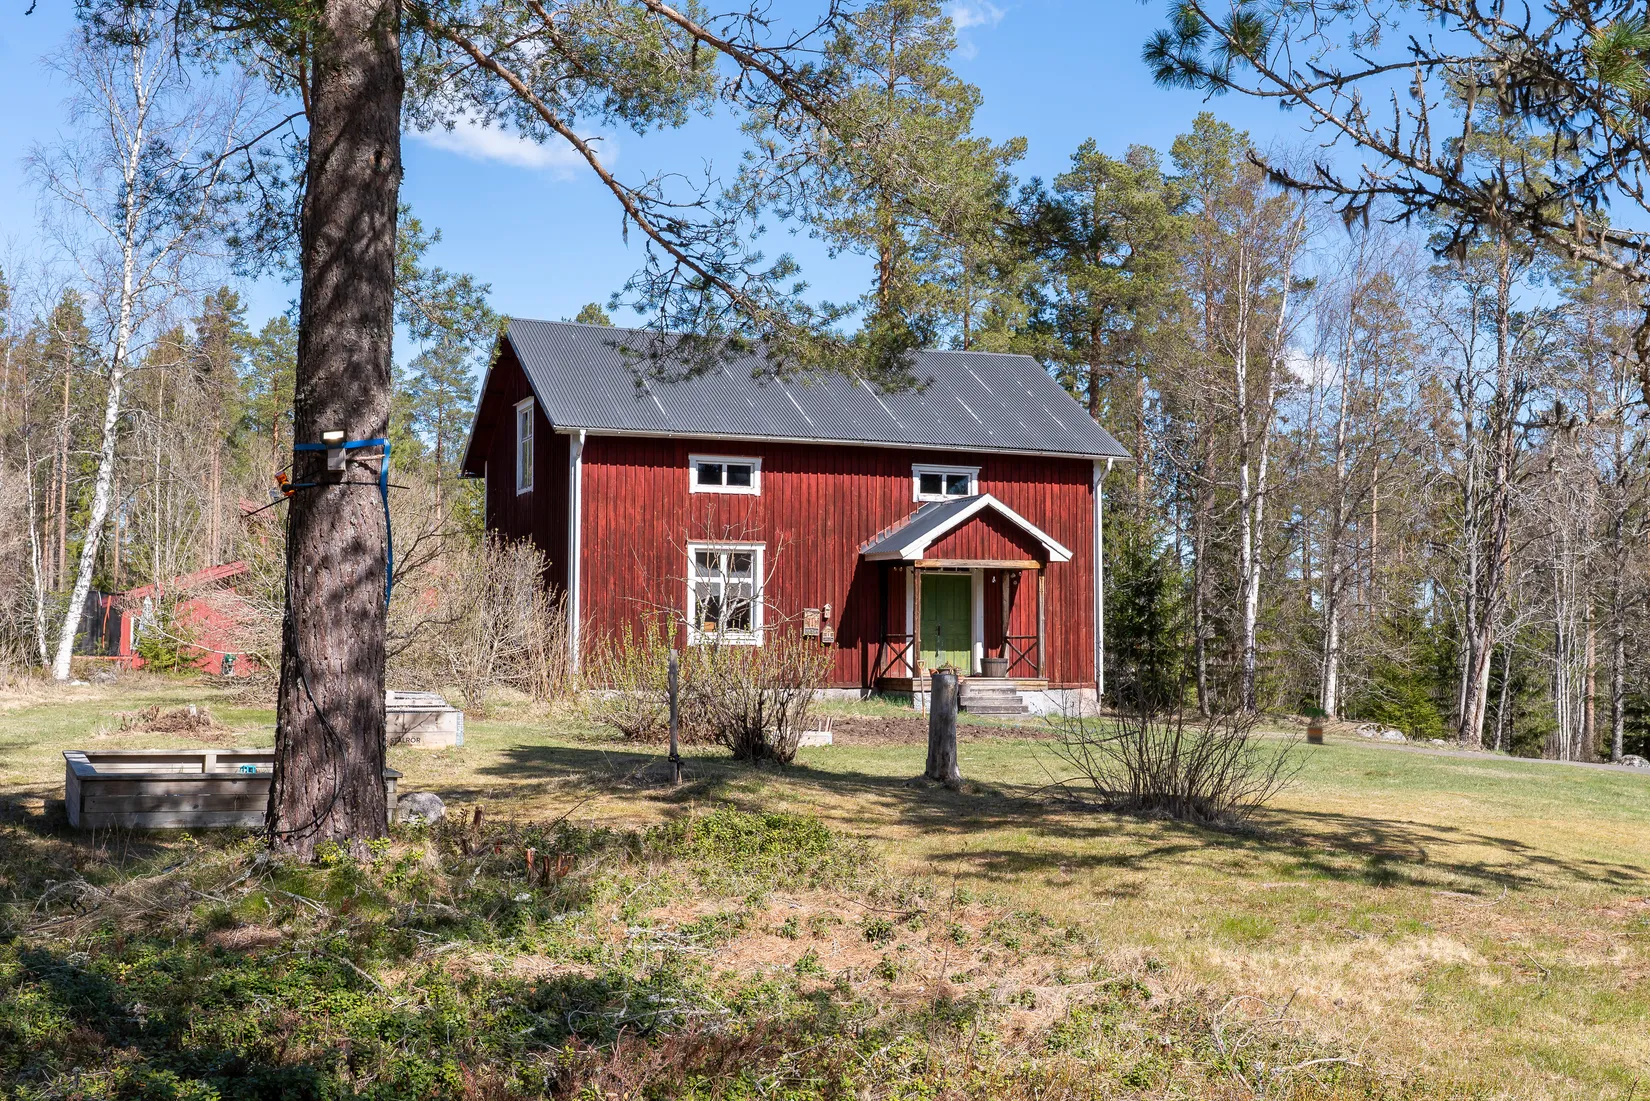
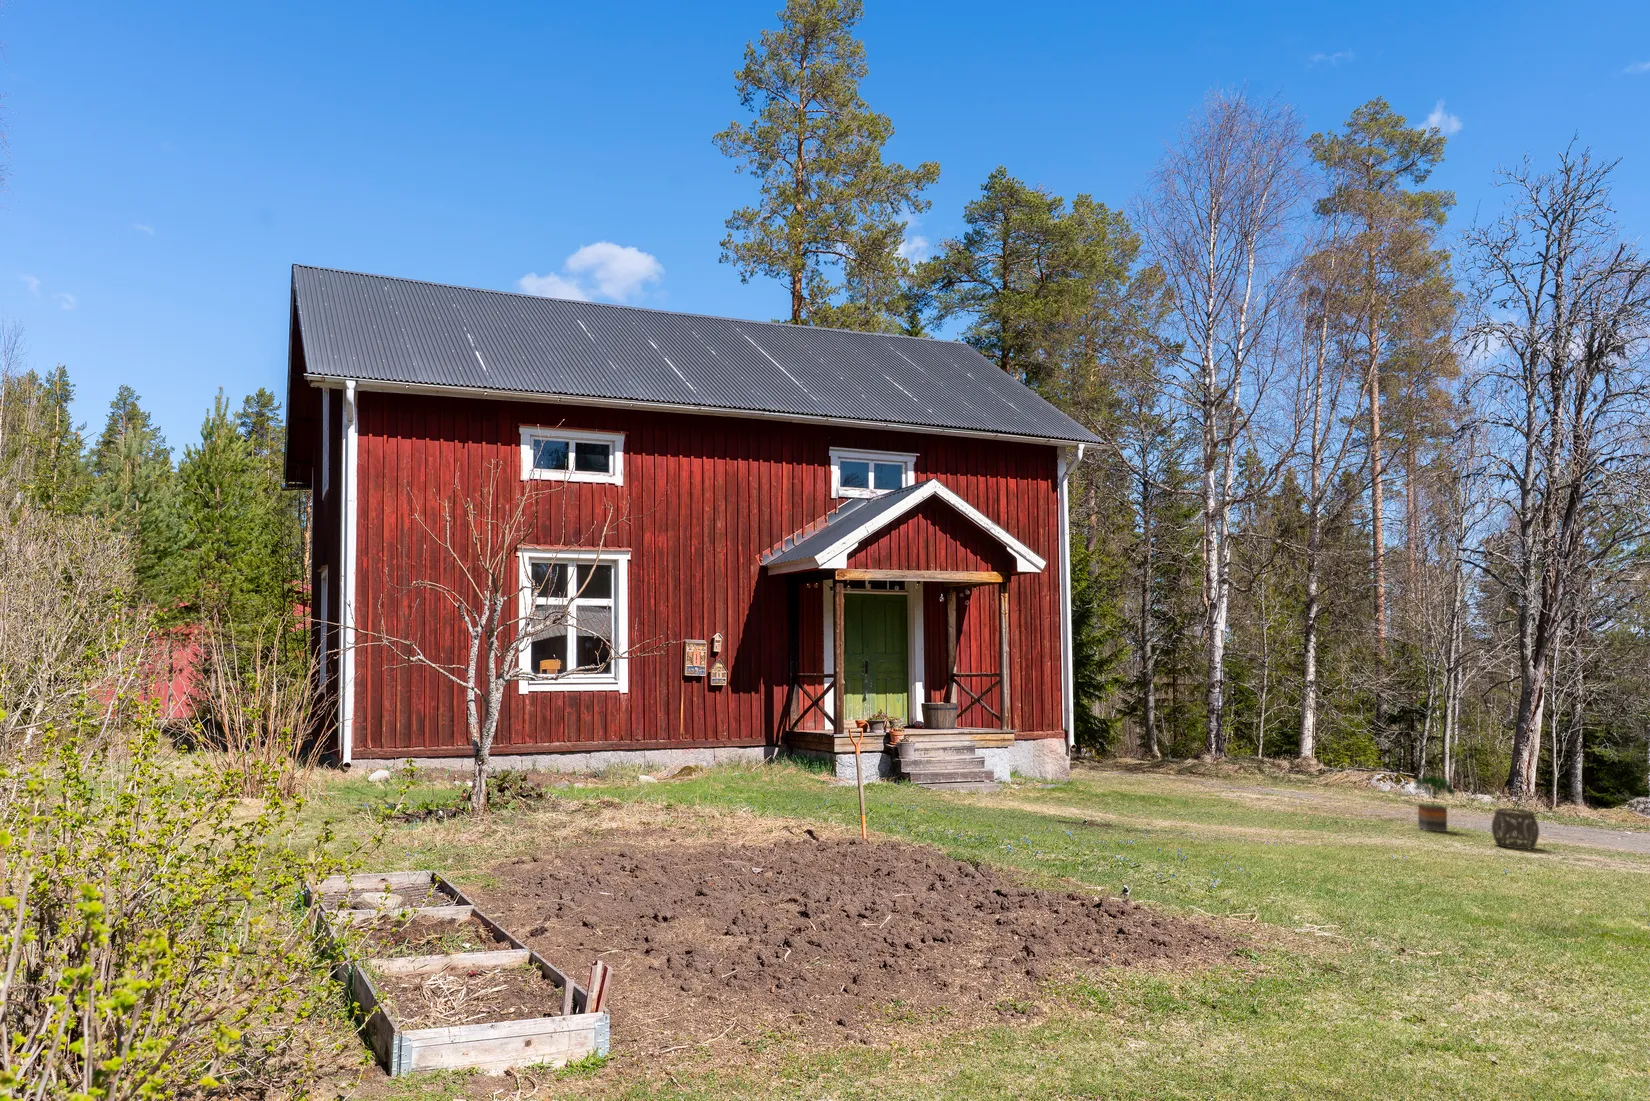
woven basket: none [1337,725,1366,750] -> present [1492,808,1539,849]

